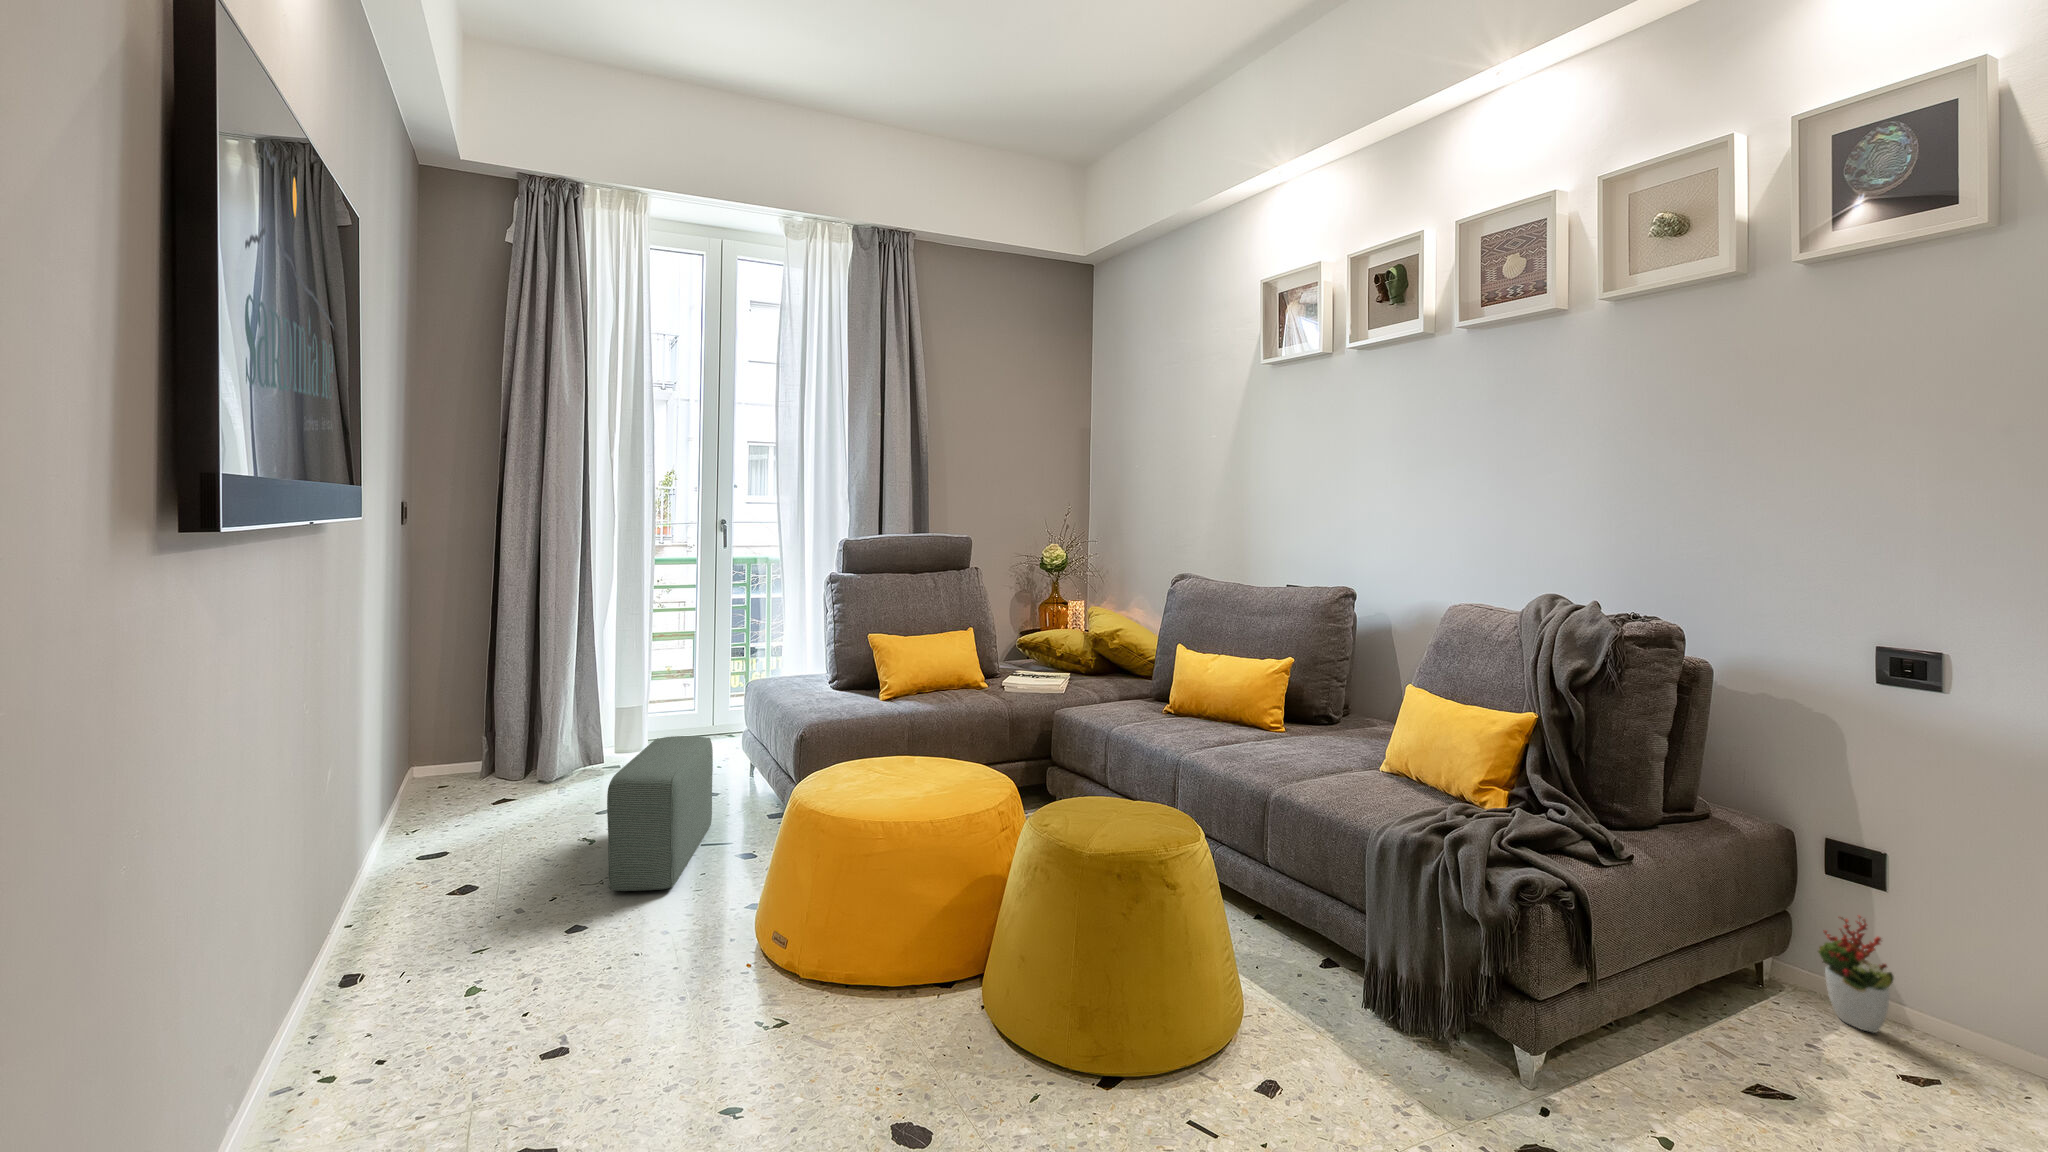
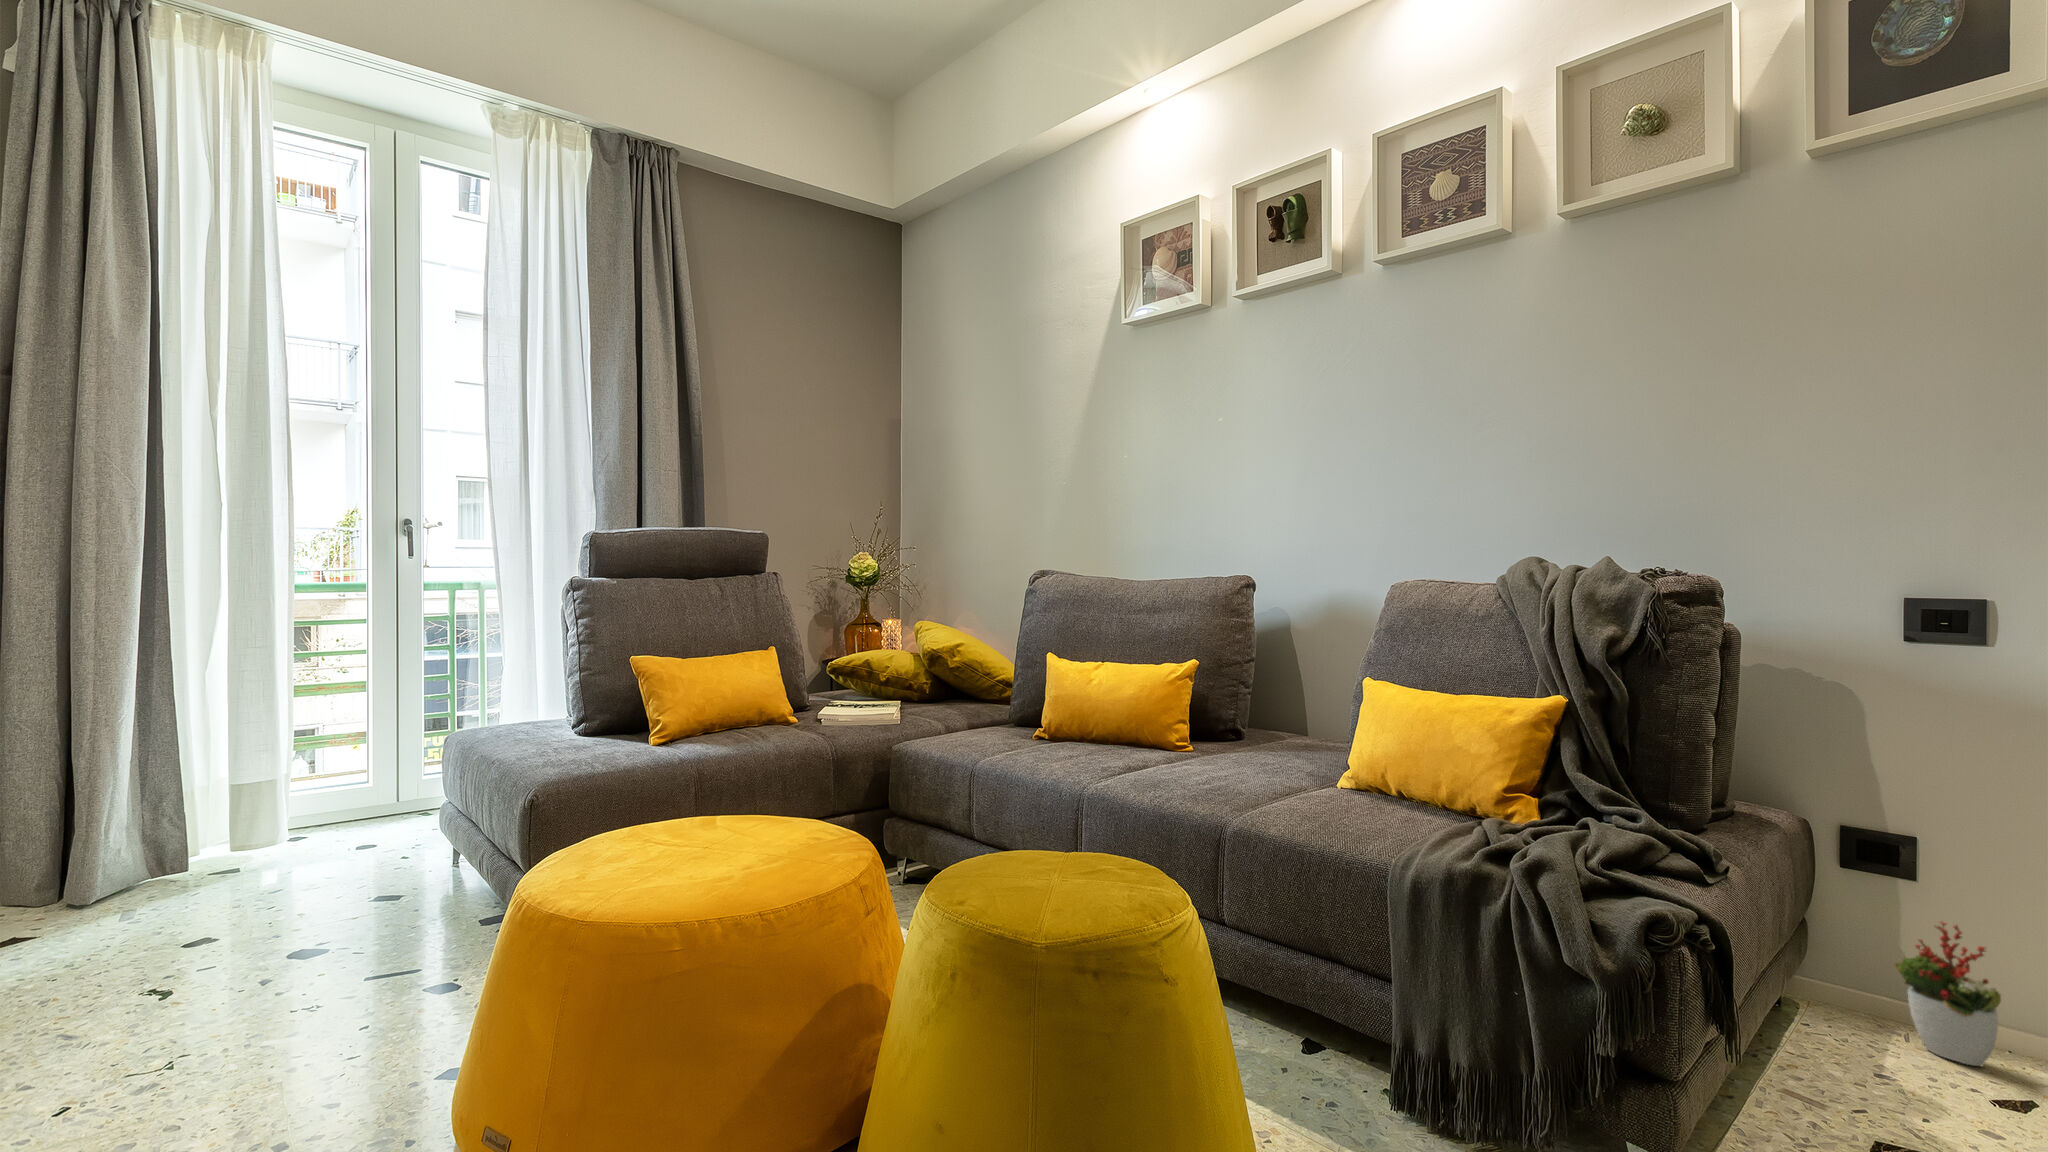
pouf: present [607,736,713,891] -> none [177,815,385,1088]

